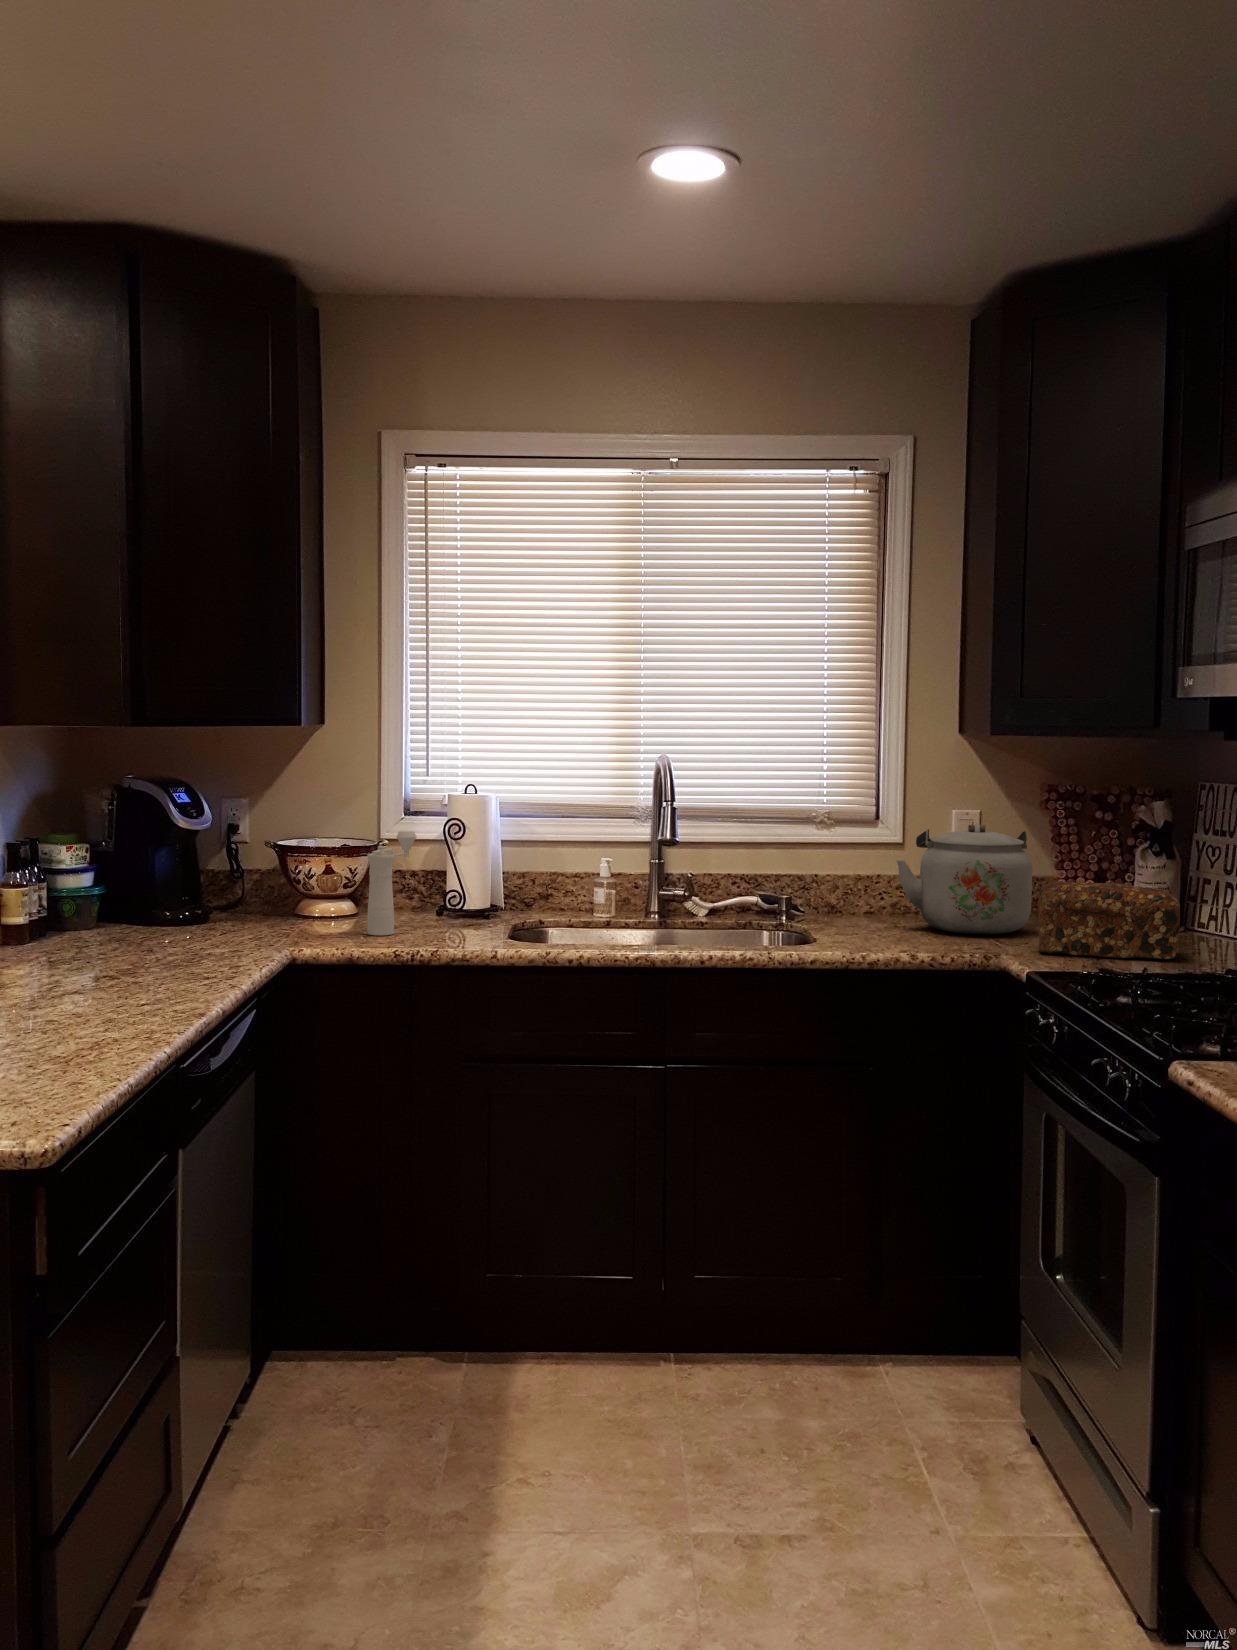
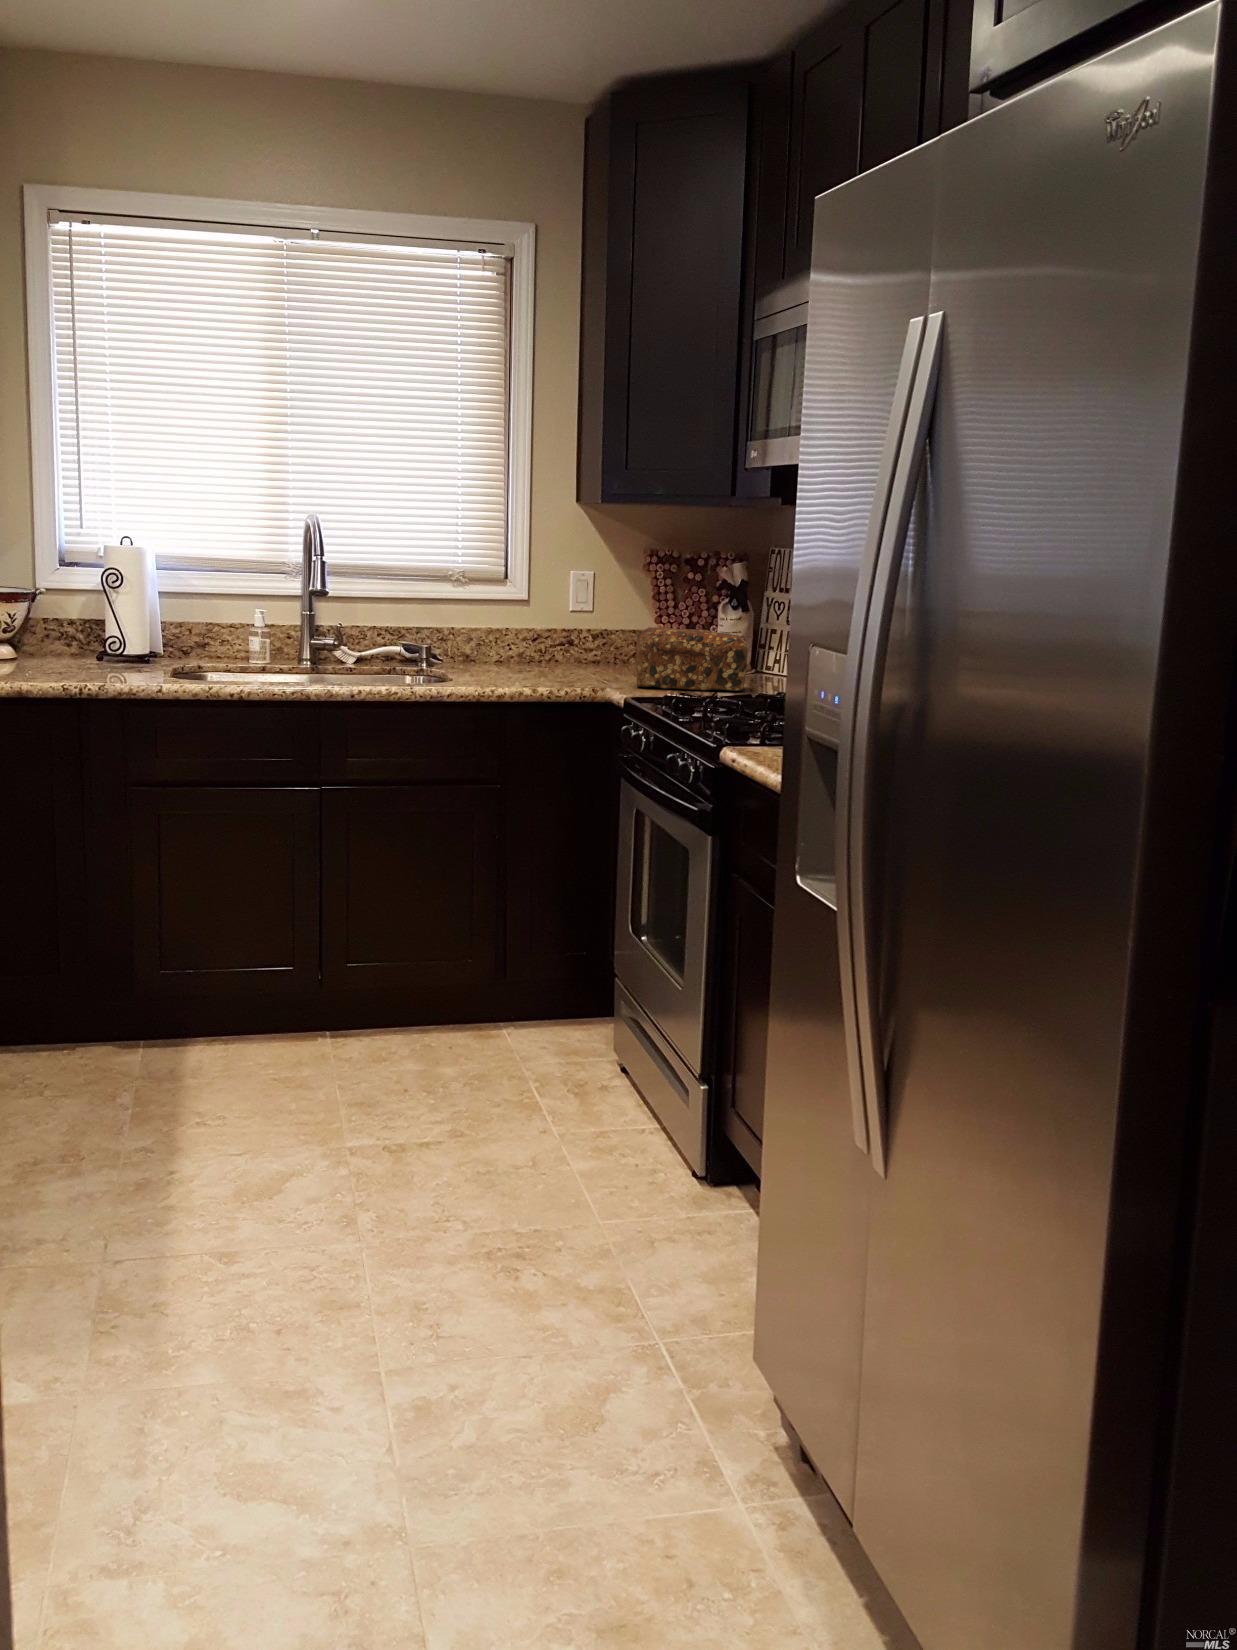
kettle: present [896,823,1032,934] -> none [521,581,634,675]
pepper mill: present [367,831,417,936] -> none [28,578,76,675]

